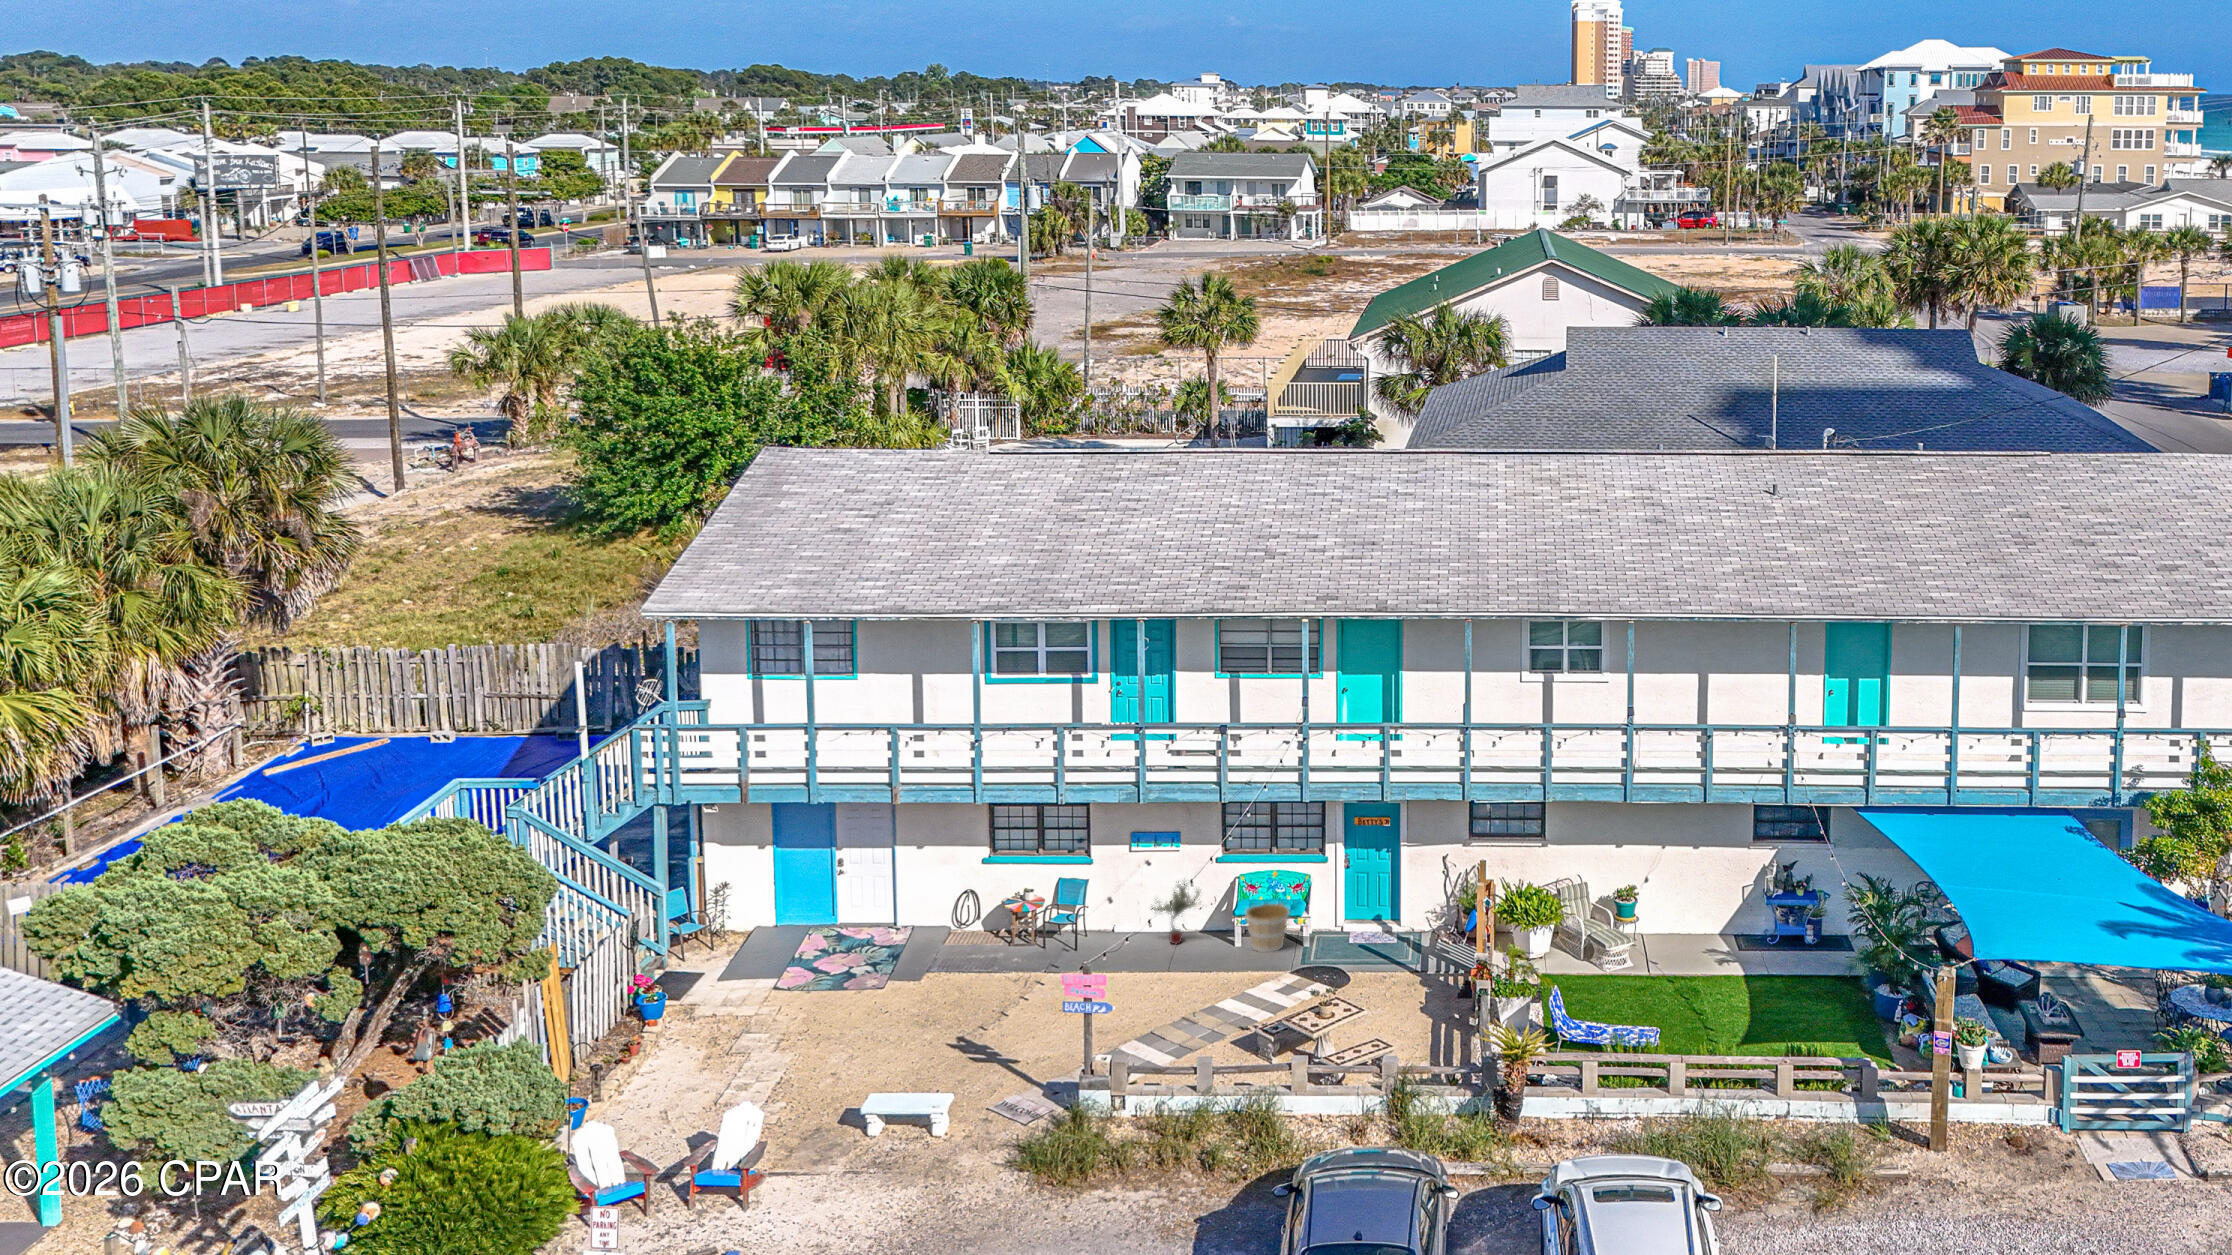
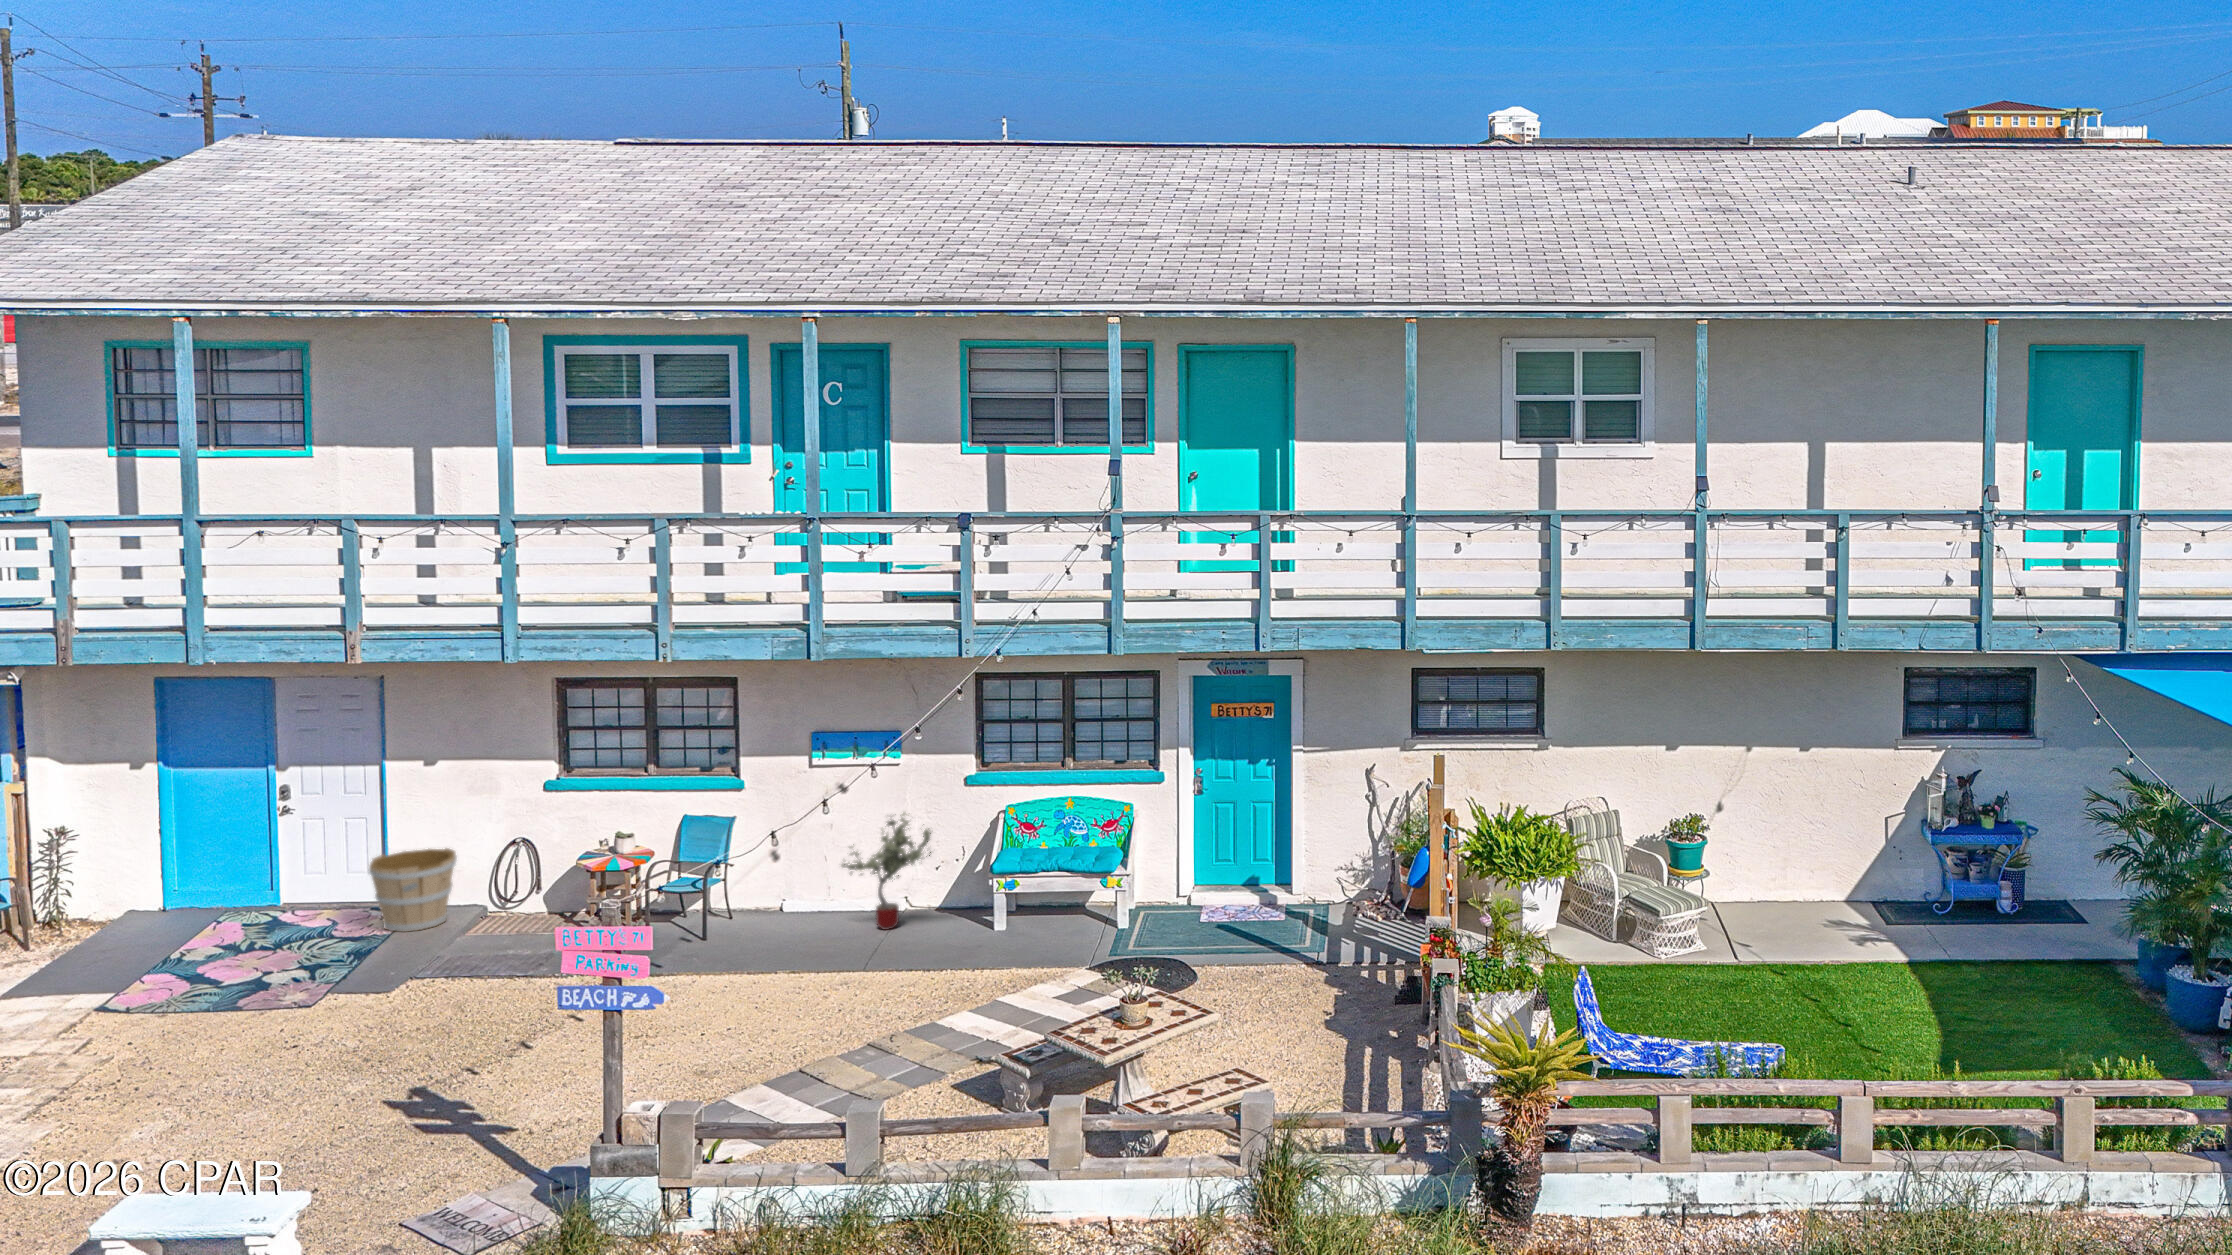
wooden bucket: present [1245,904,1289,952] -> present [369,848,457,932]

